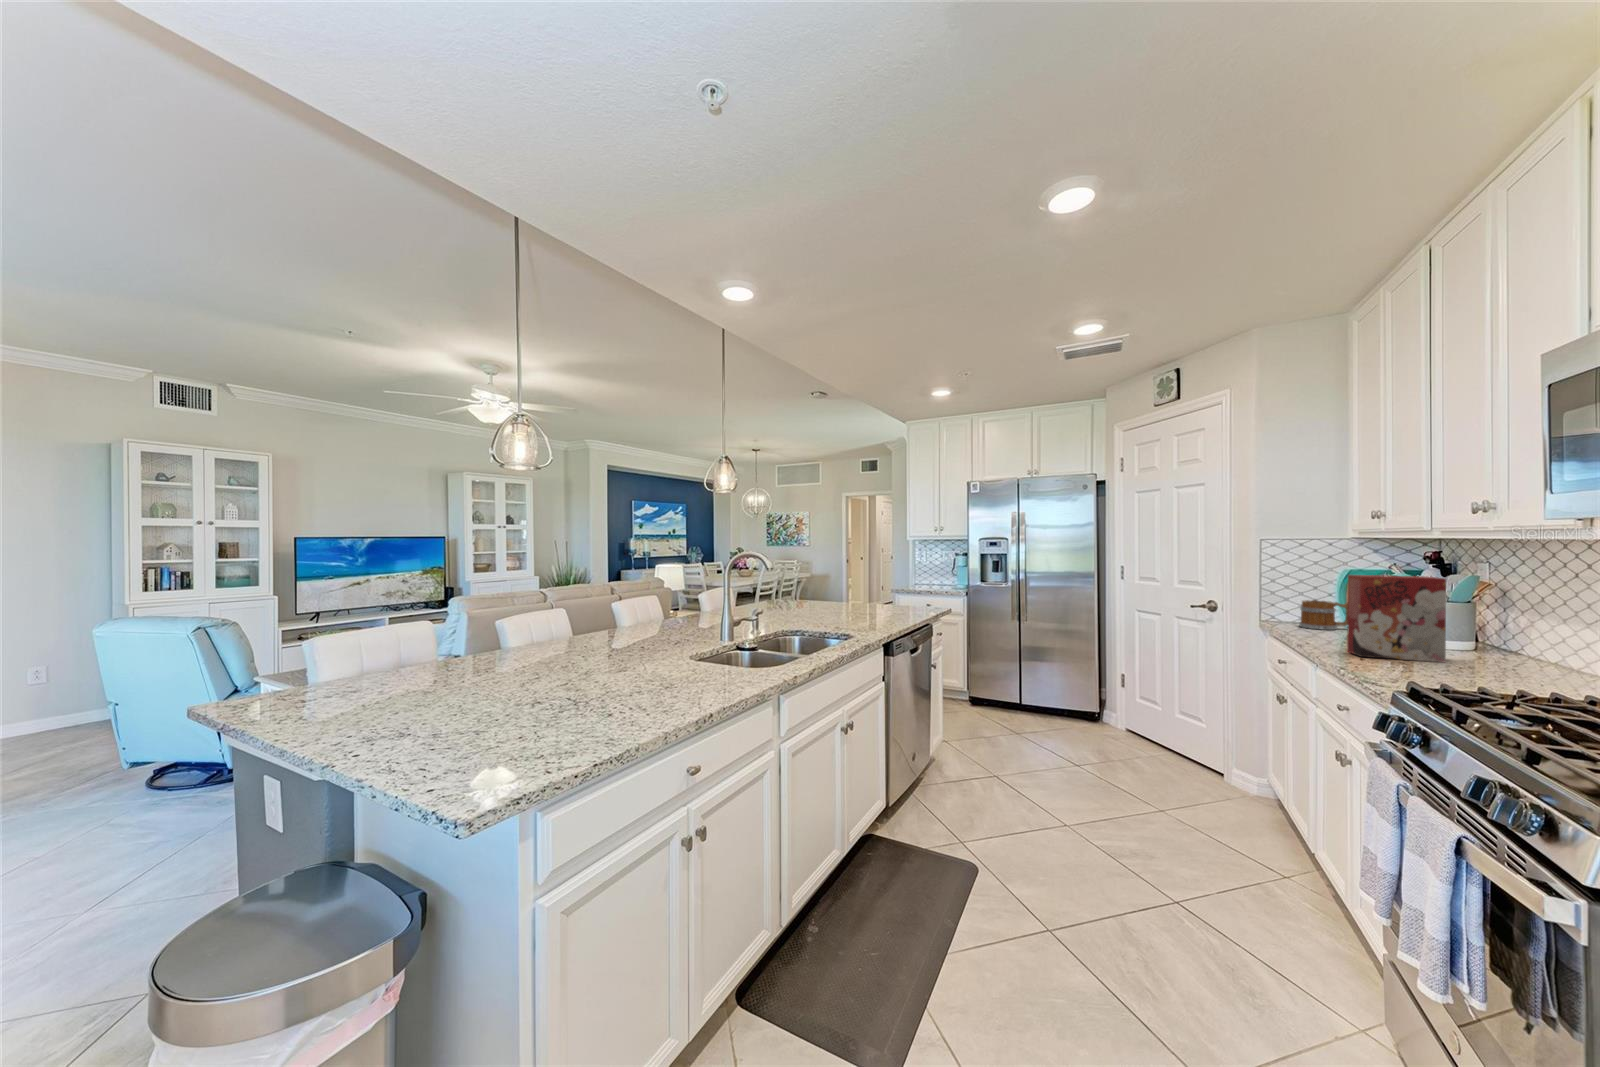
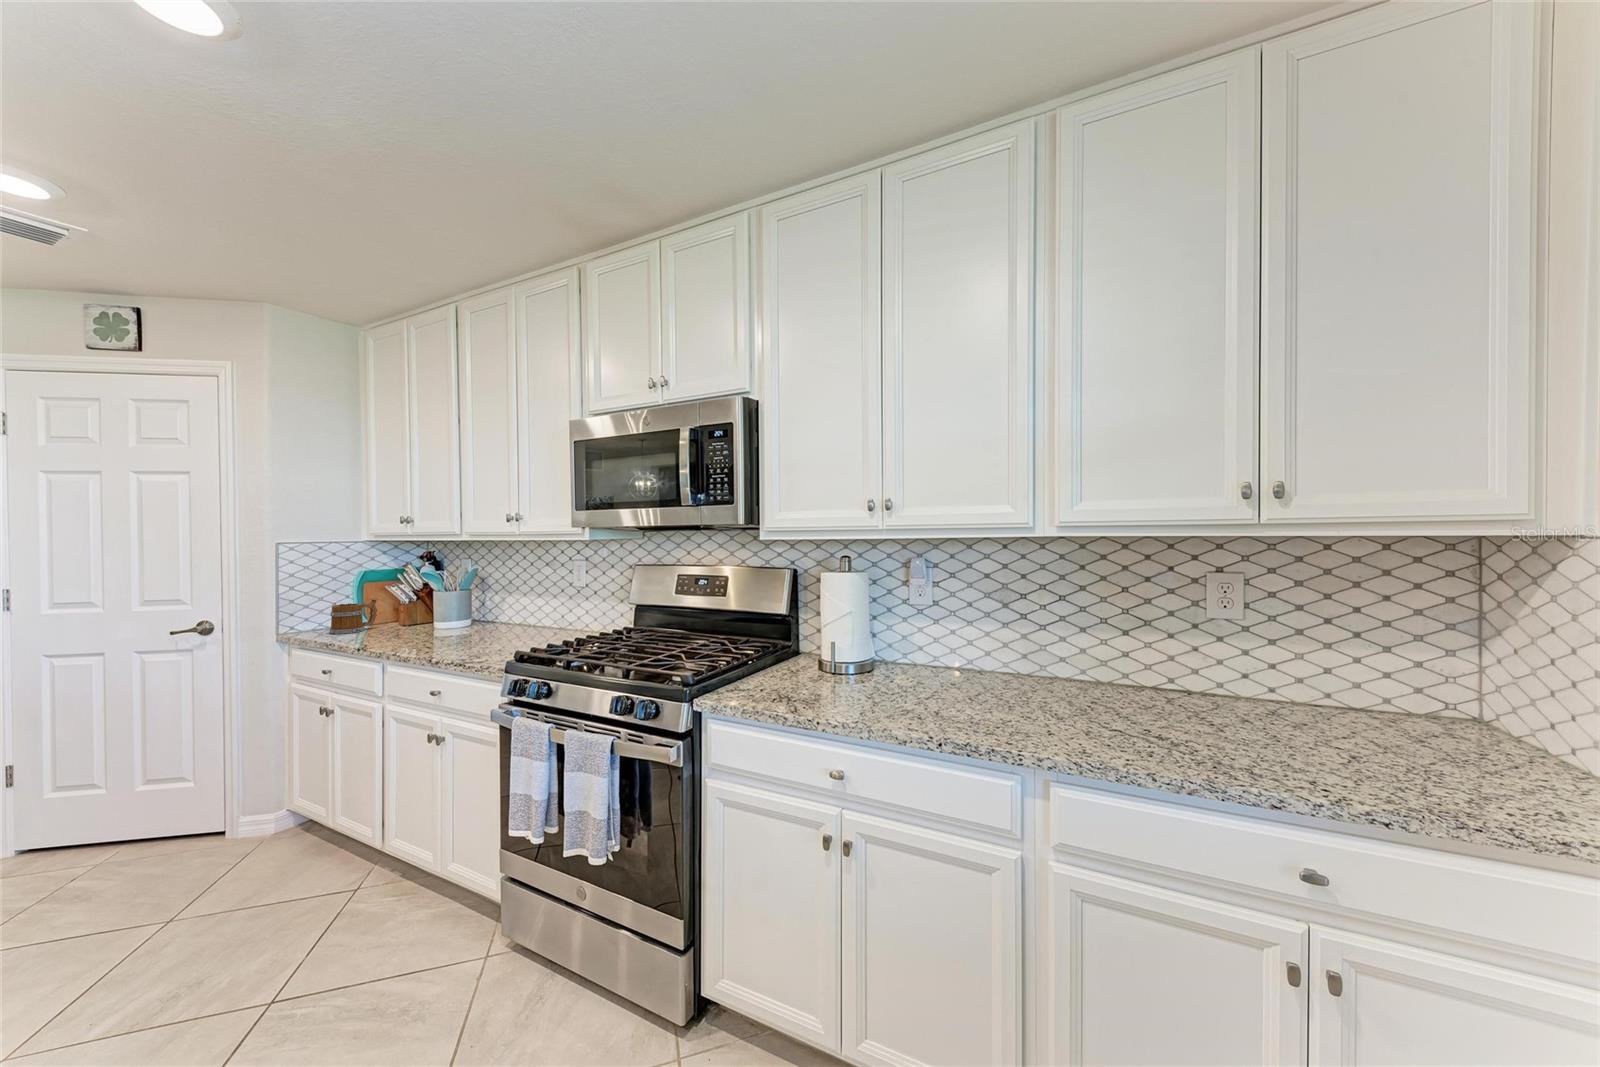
cereal box: present [1347,575,1446,662] -> none [412,570,478,647]

